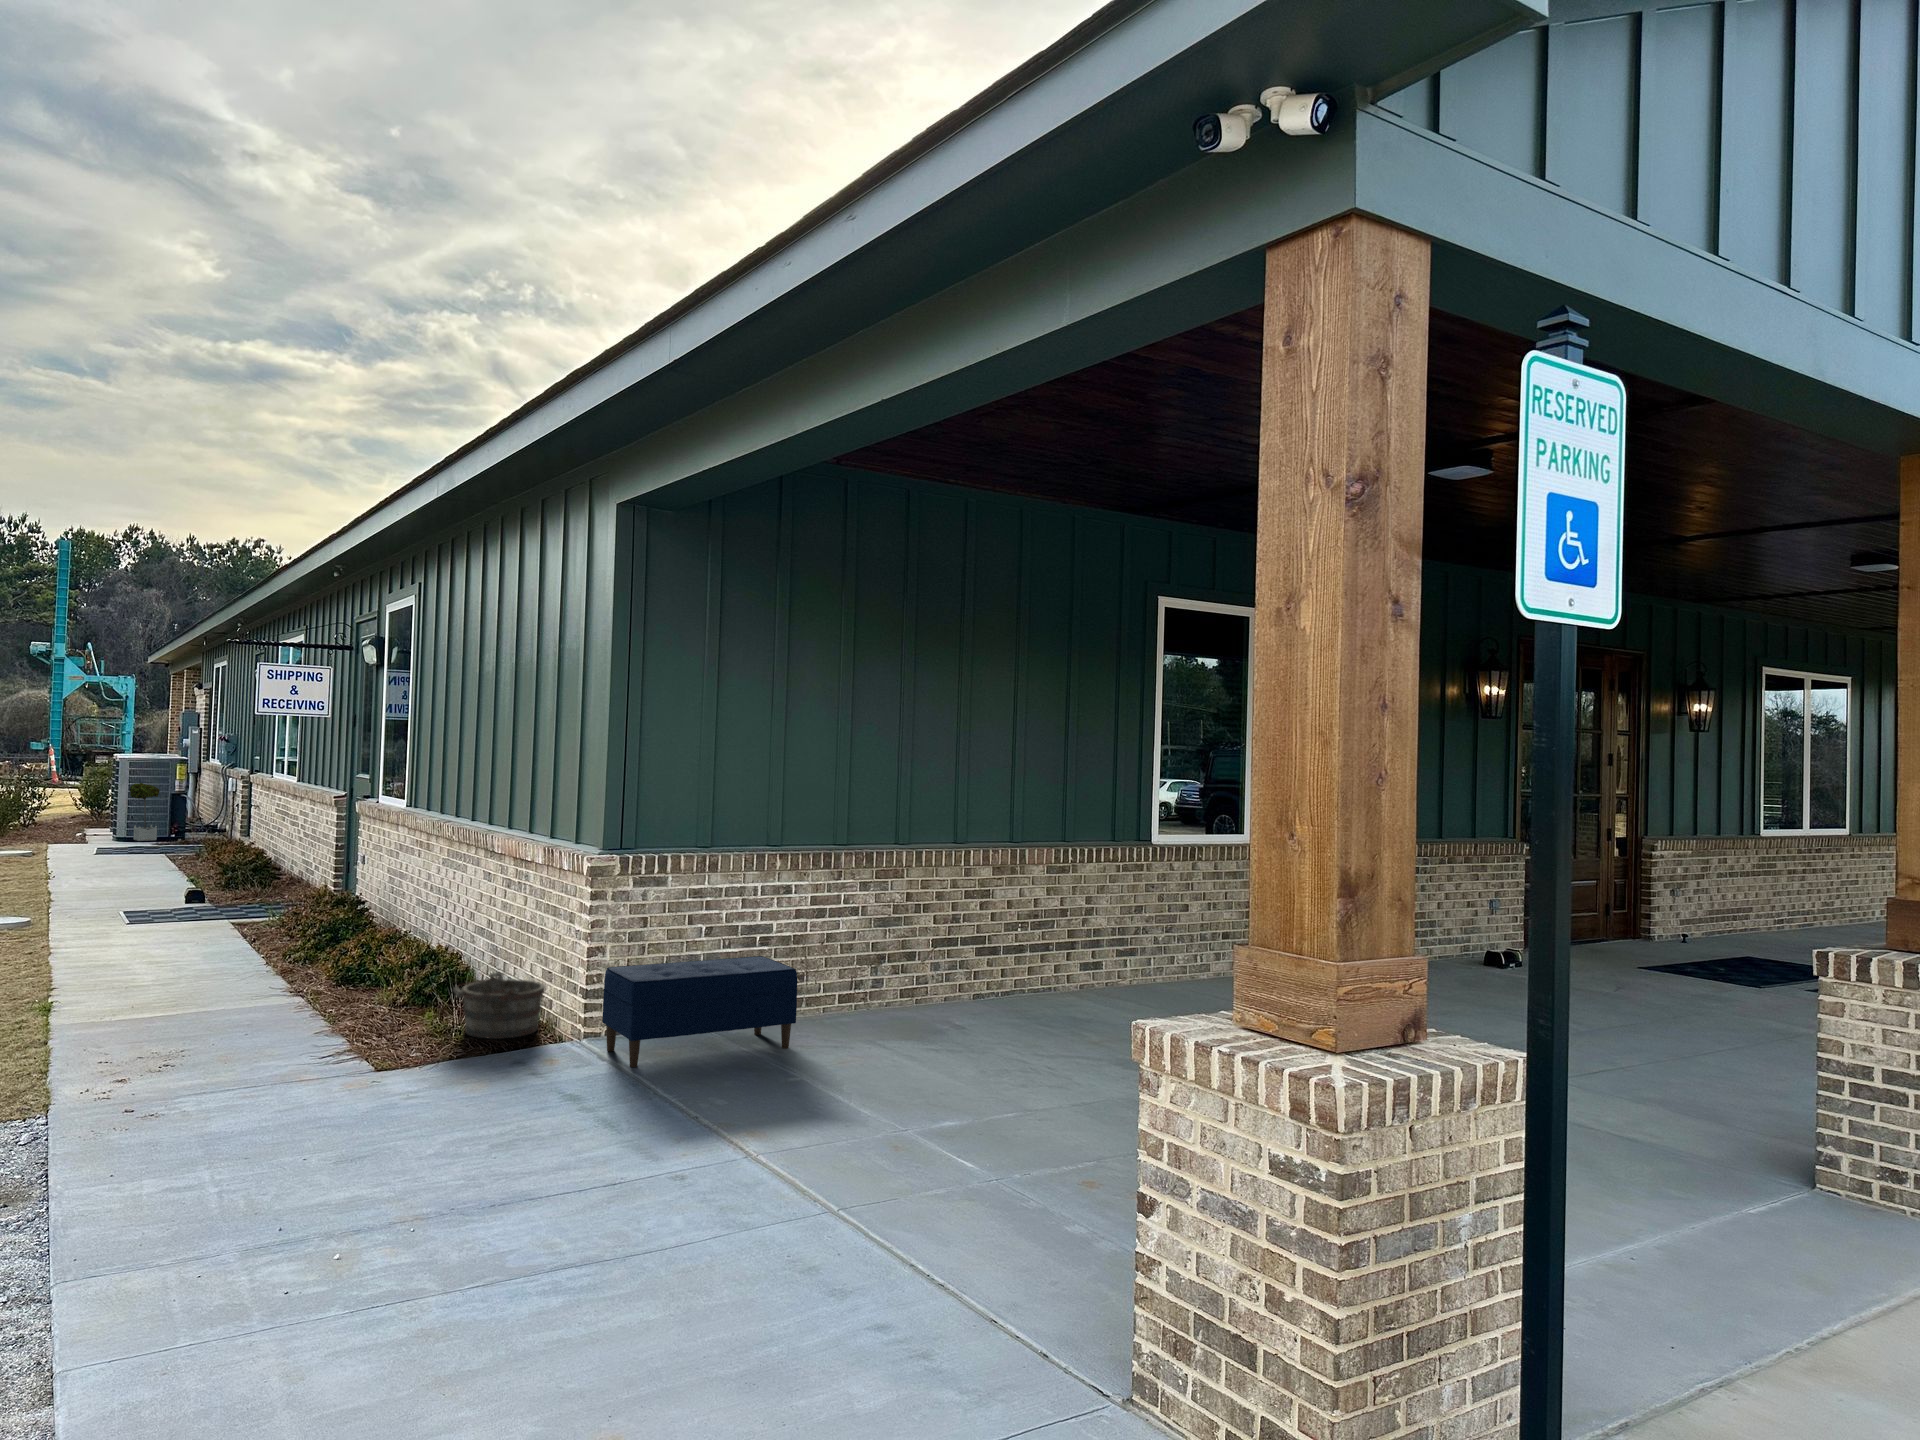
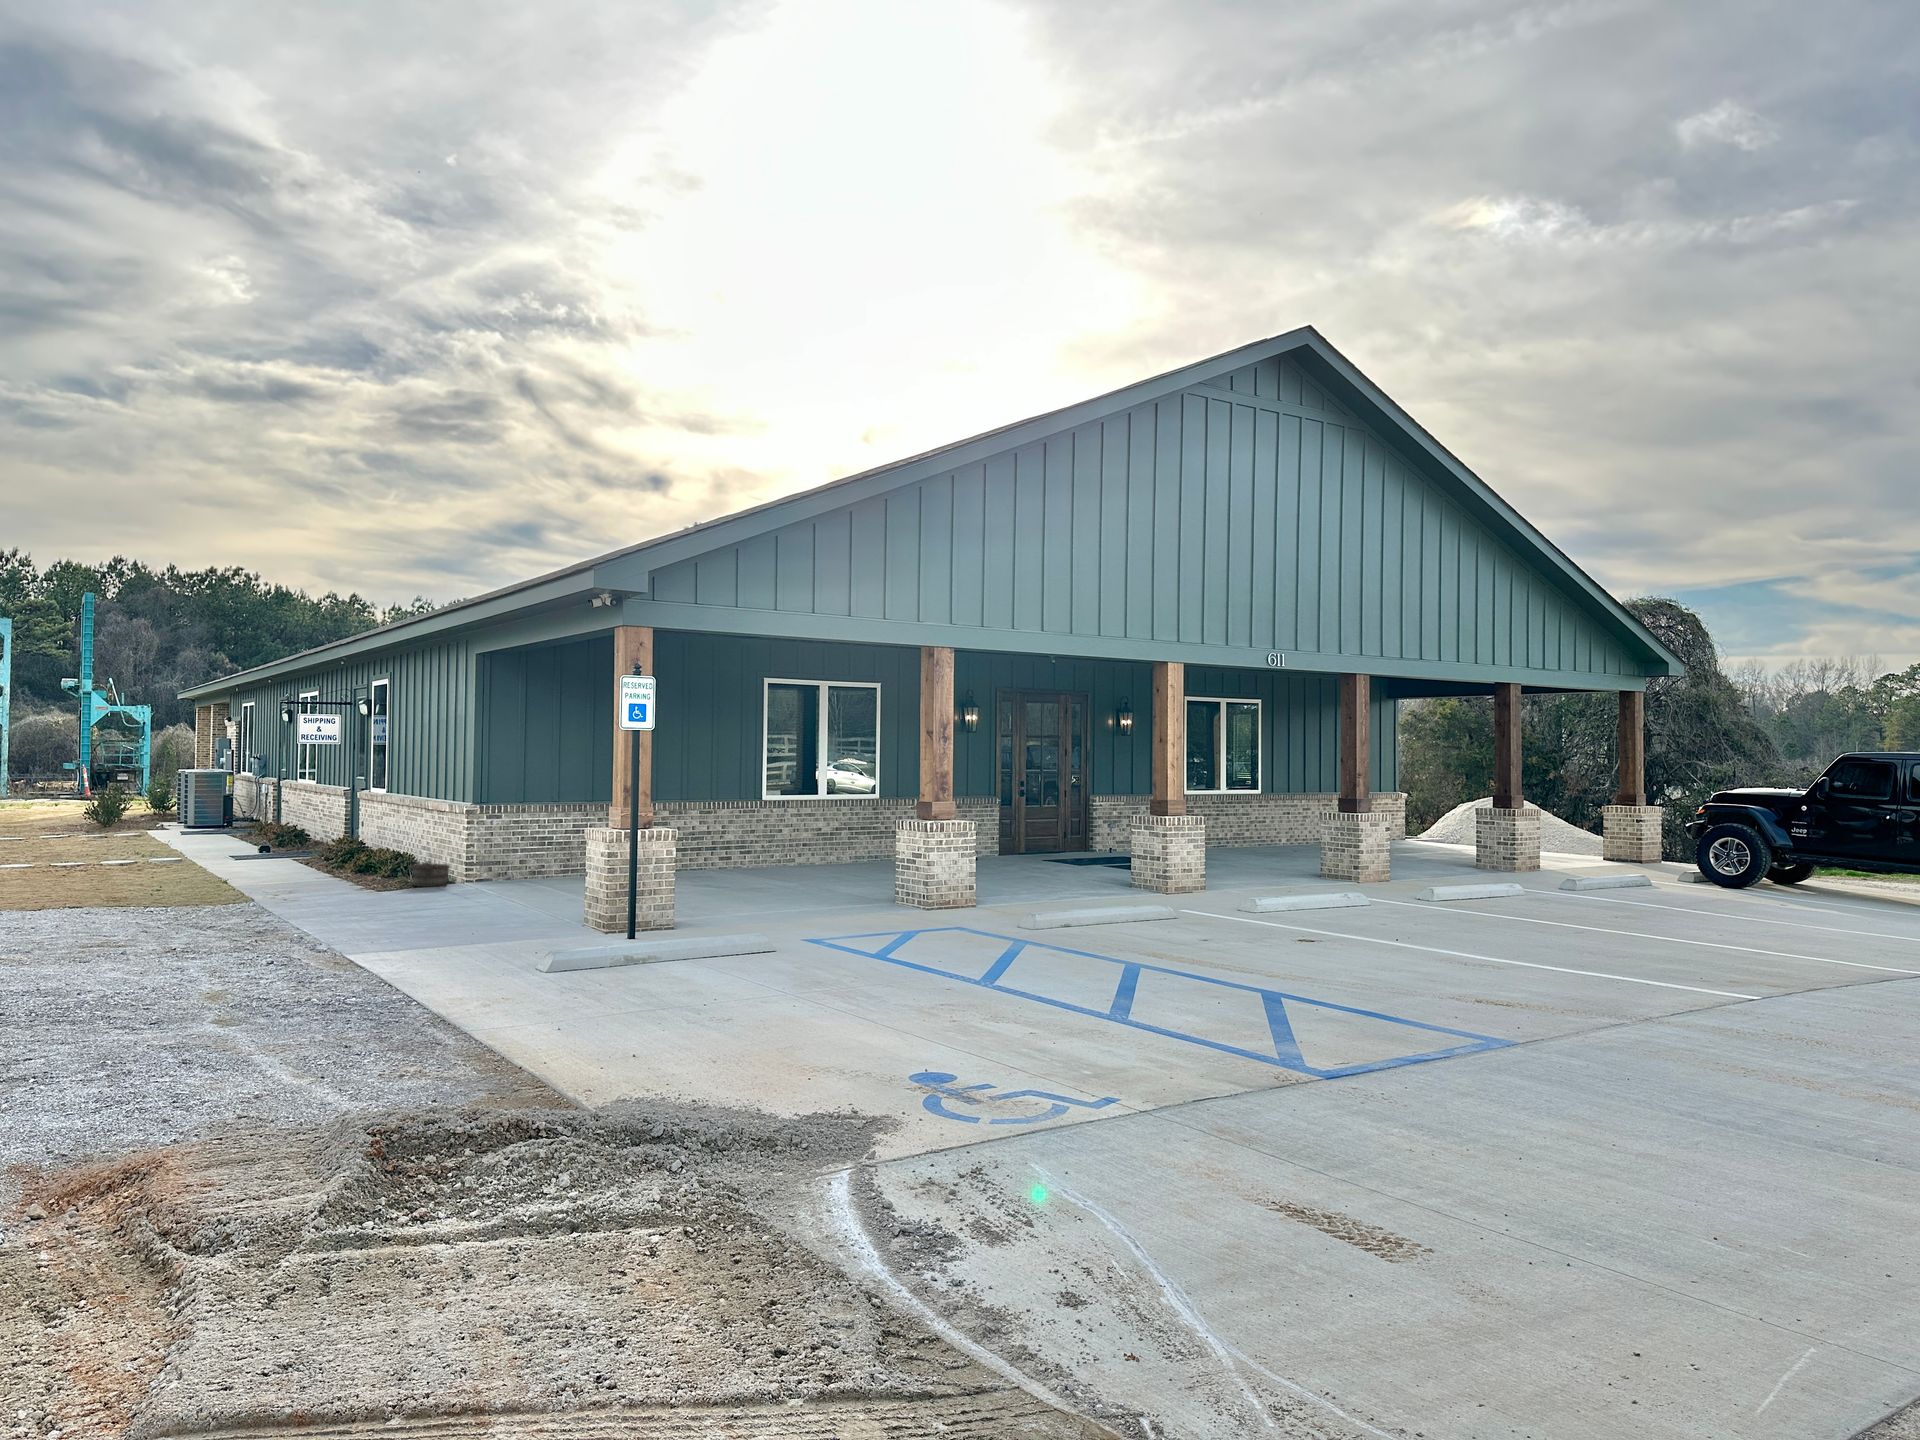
potted tree: present [130,783,160,841] -> none [200,789,219,829]
bench: present [602,956,797,1067] -> none [473,850,561,892]

